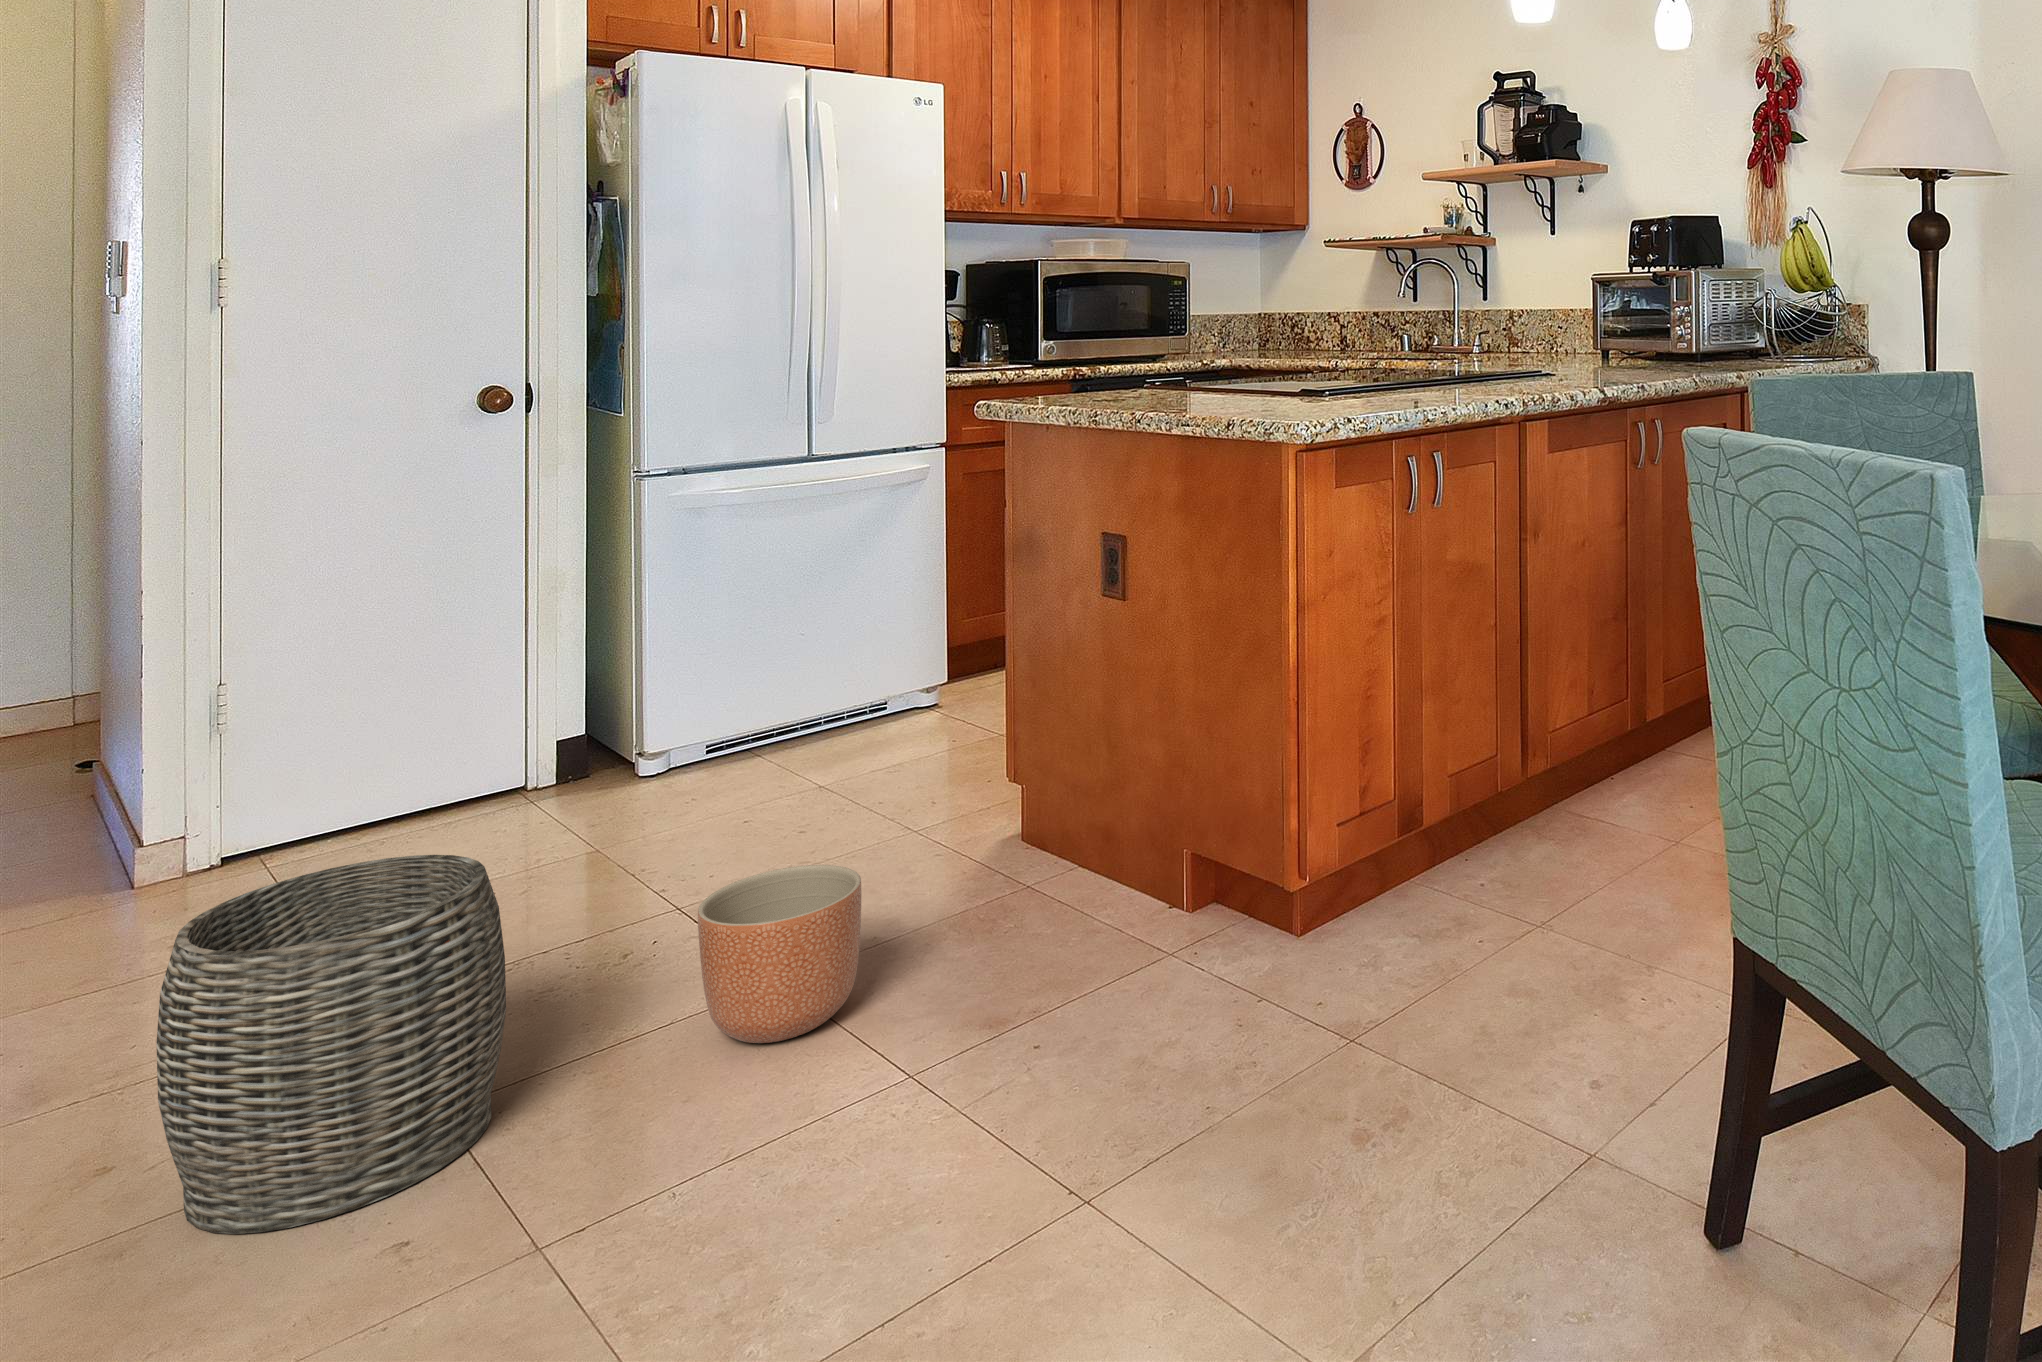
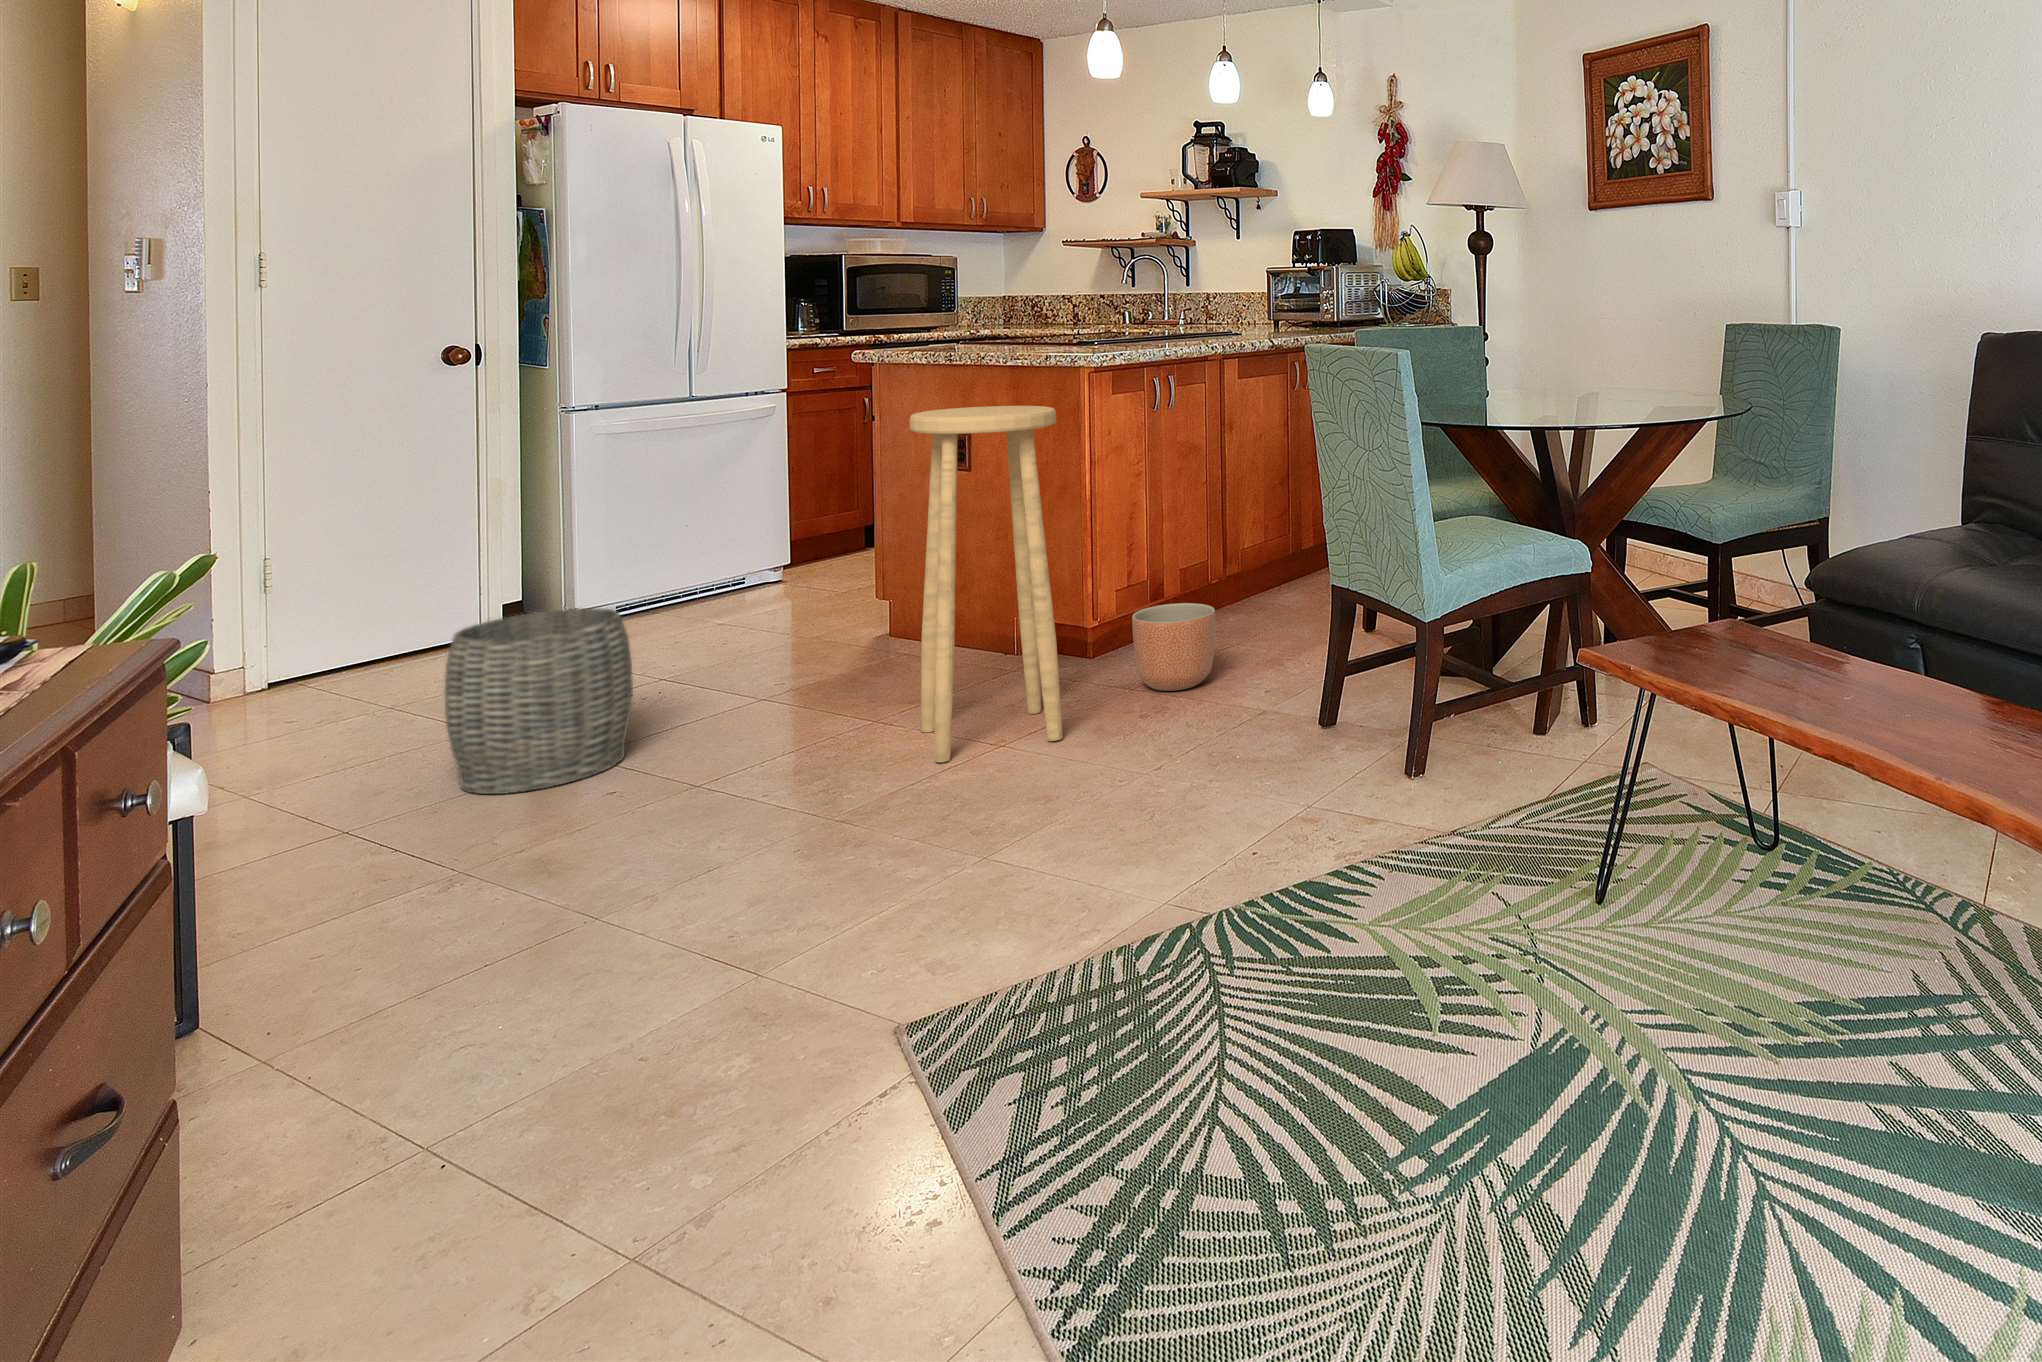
stool: none [926,526,1199,1259] -> present [910,406,1063,762]
planter: present [698,865,861,1043] -> present [1132,603,1215,691]

